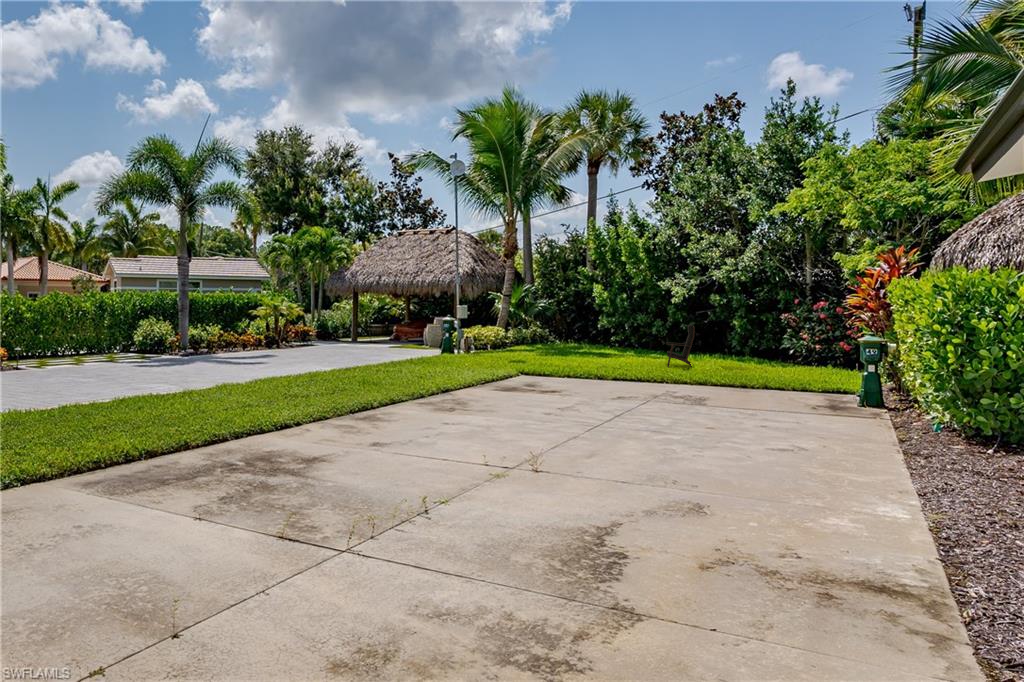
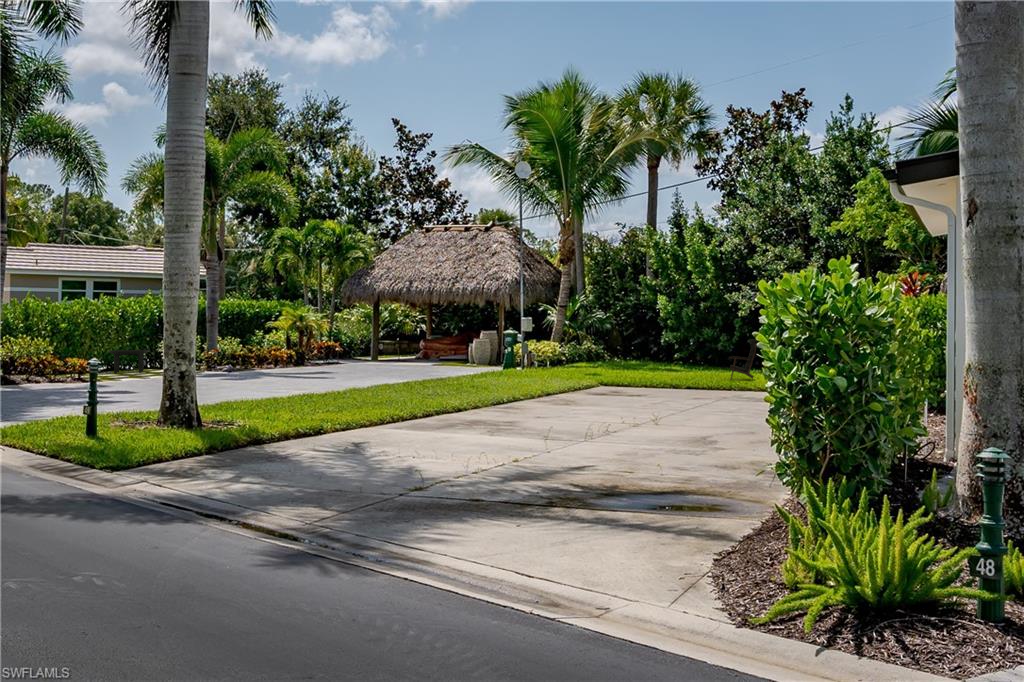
round table: none [52,340,98,363] -> present [109,350,148,373]

